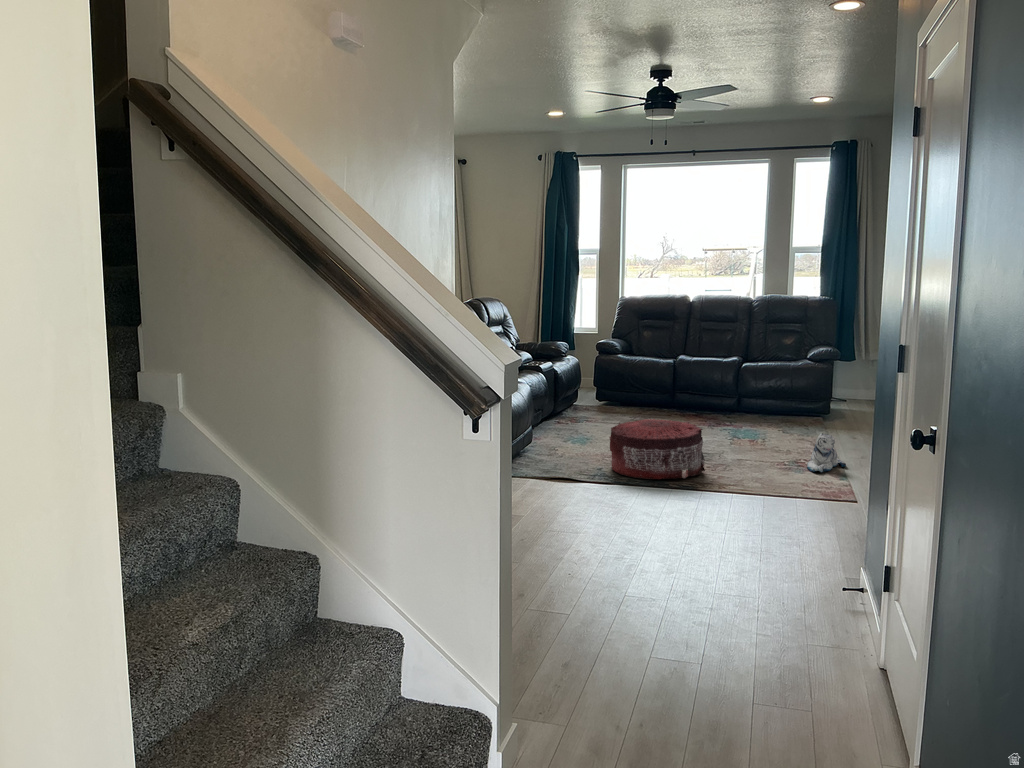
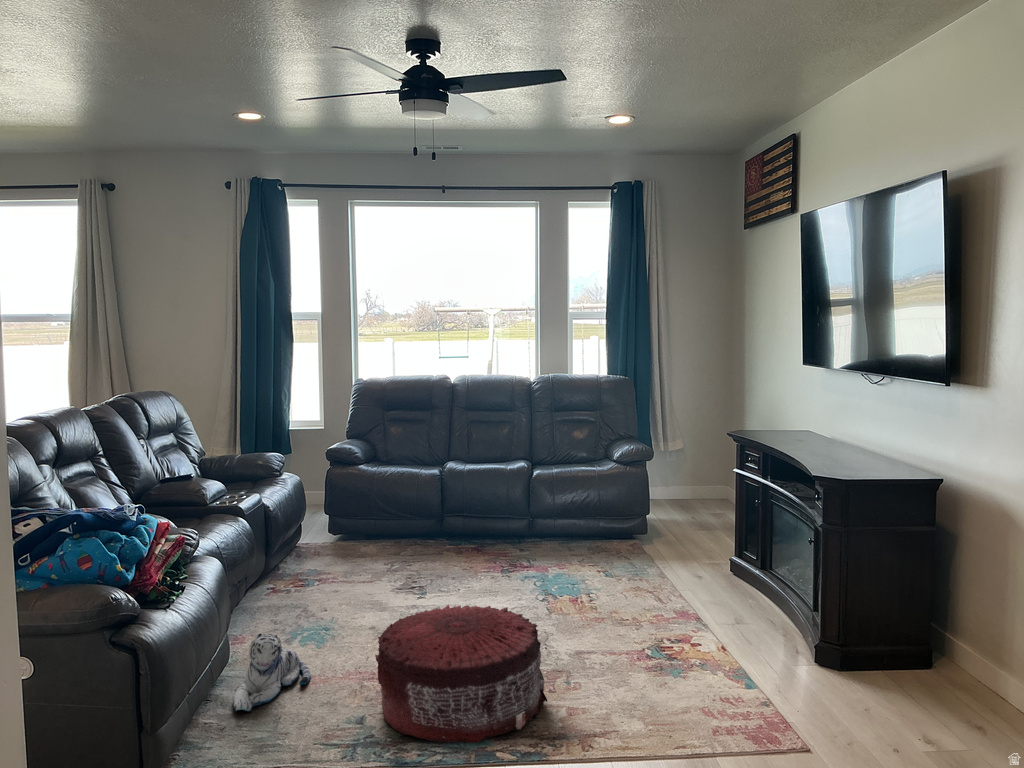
plush toy: present [807,433,846,472] -> present [233,633,311,712]

